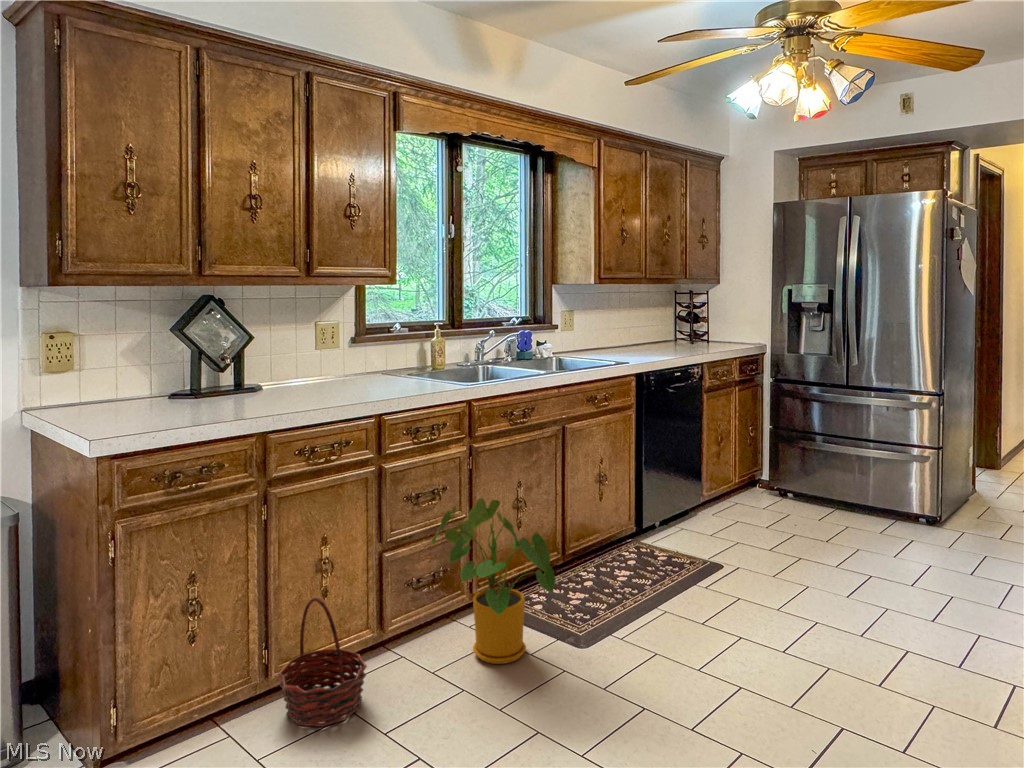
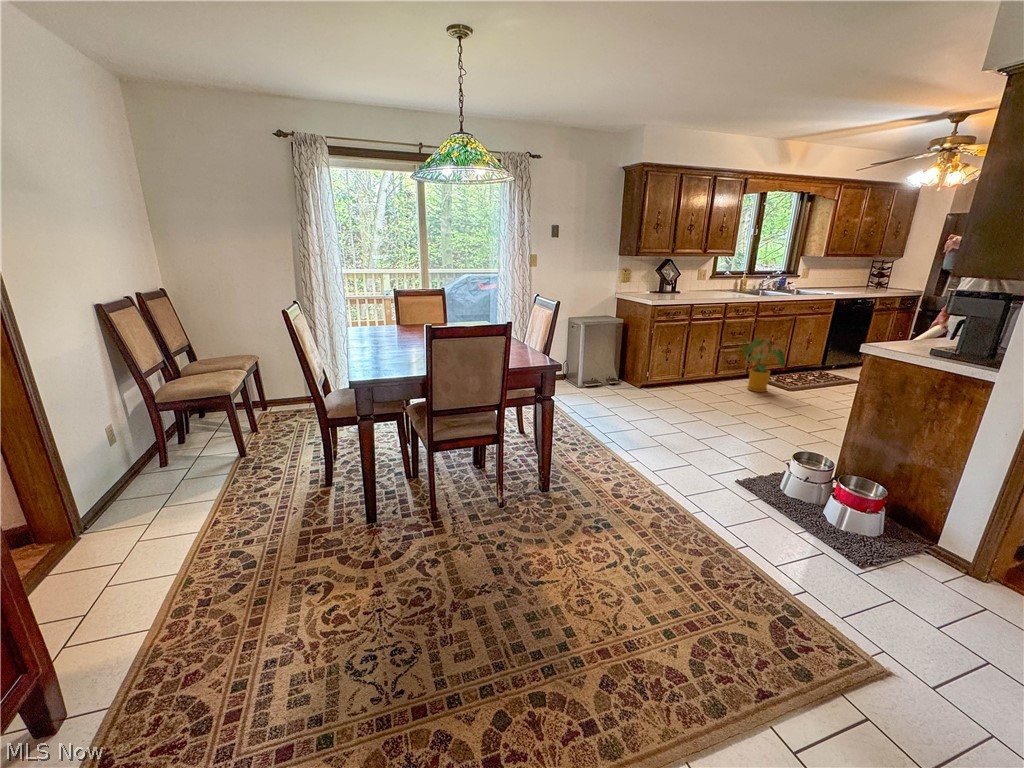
basket: present [278,598,367,727] -> none [685,357,713,394]

